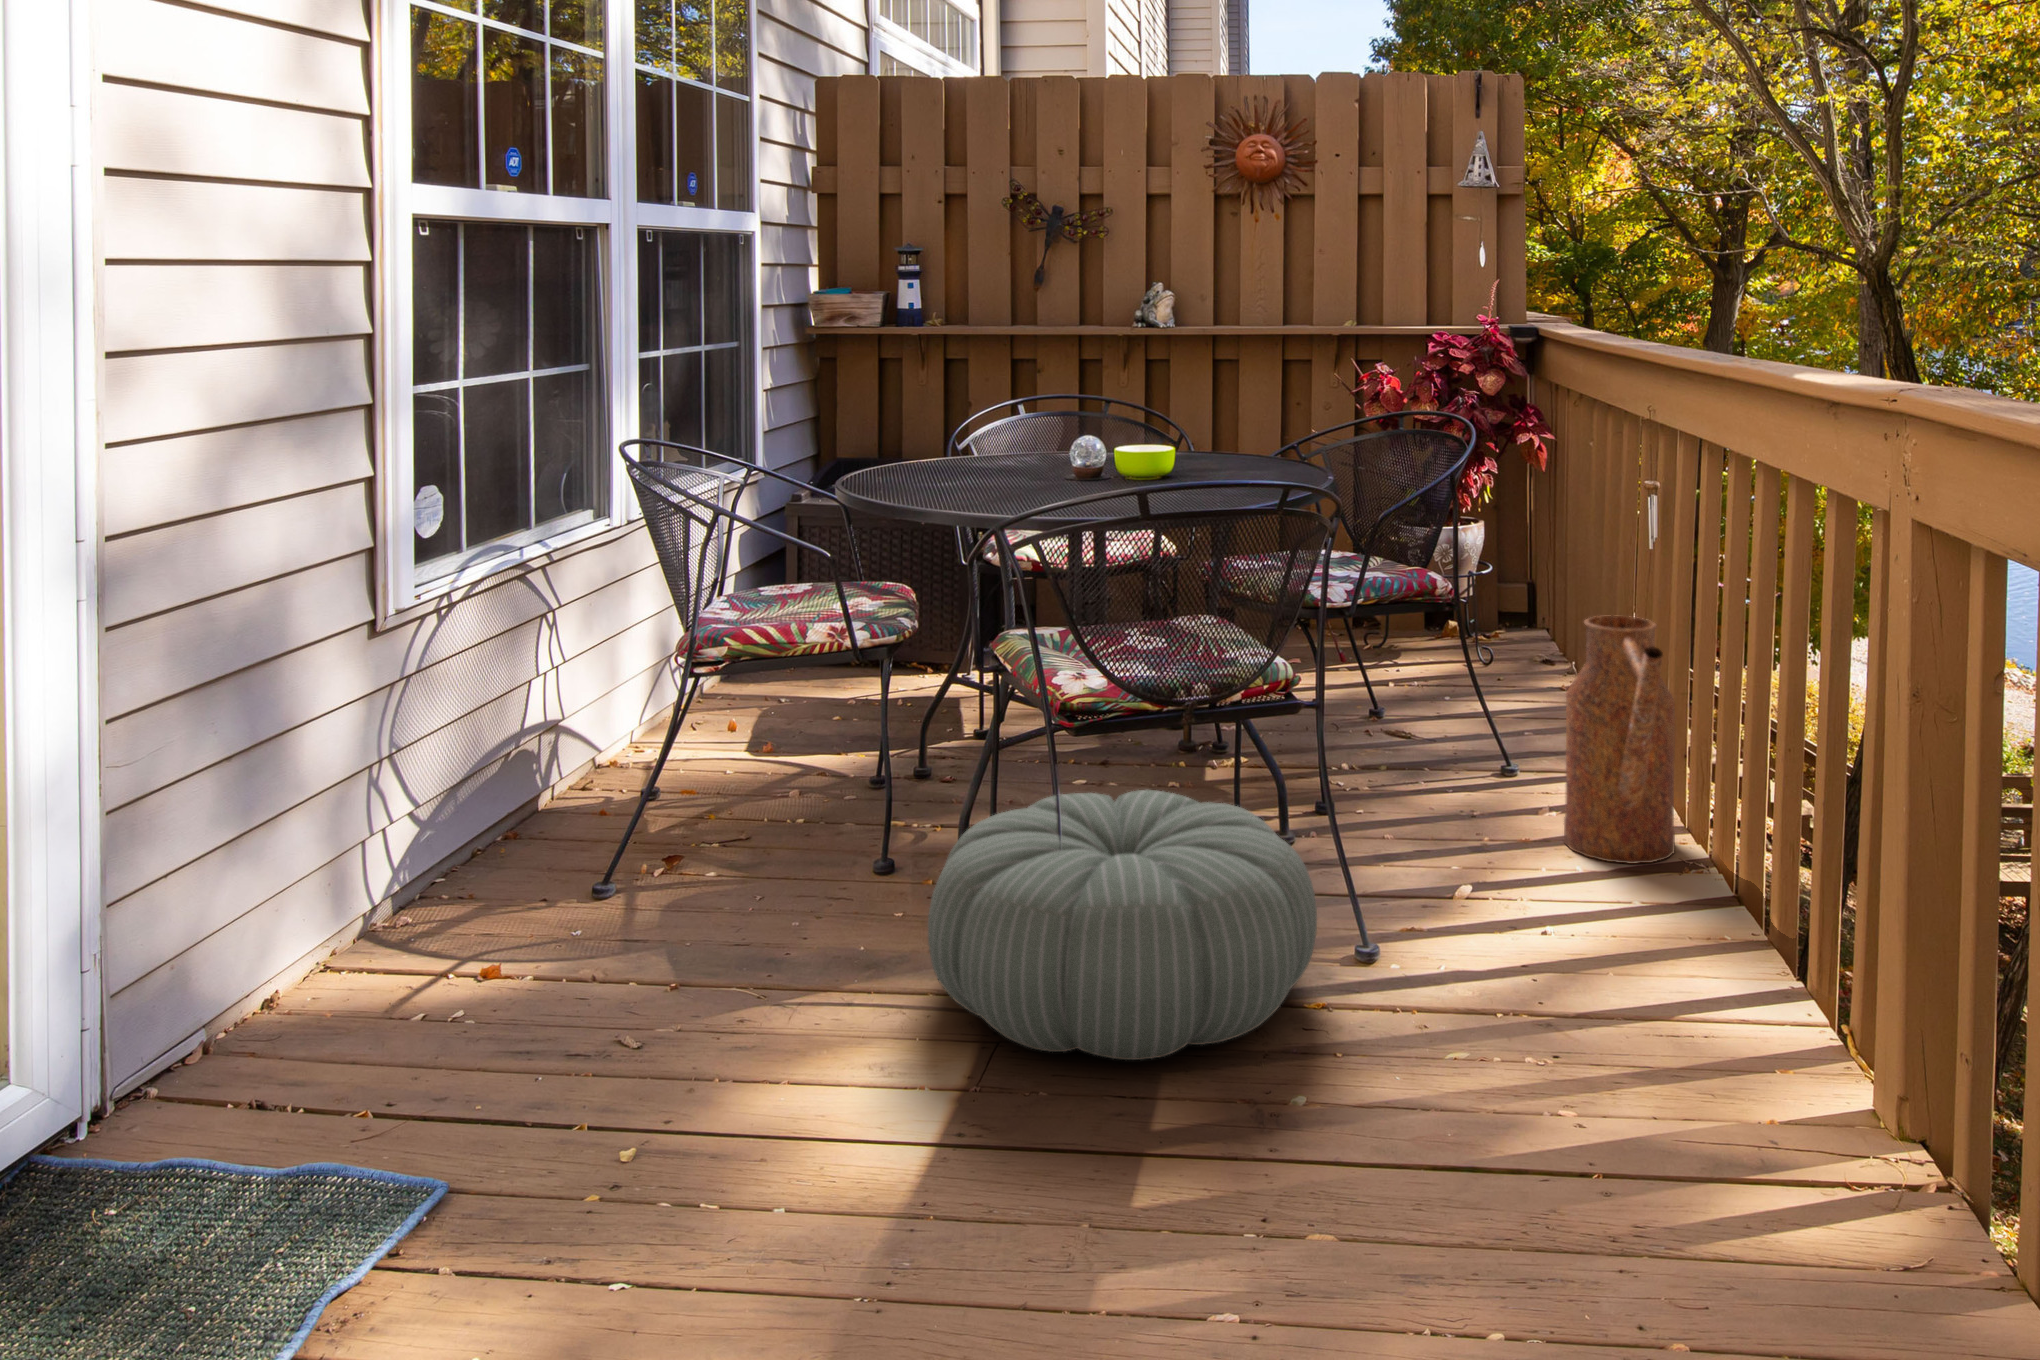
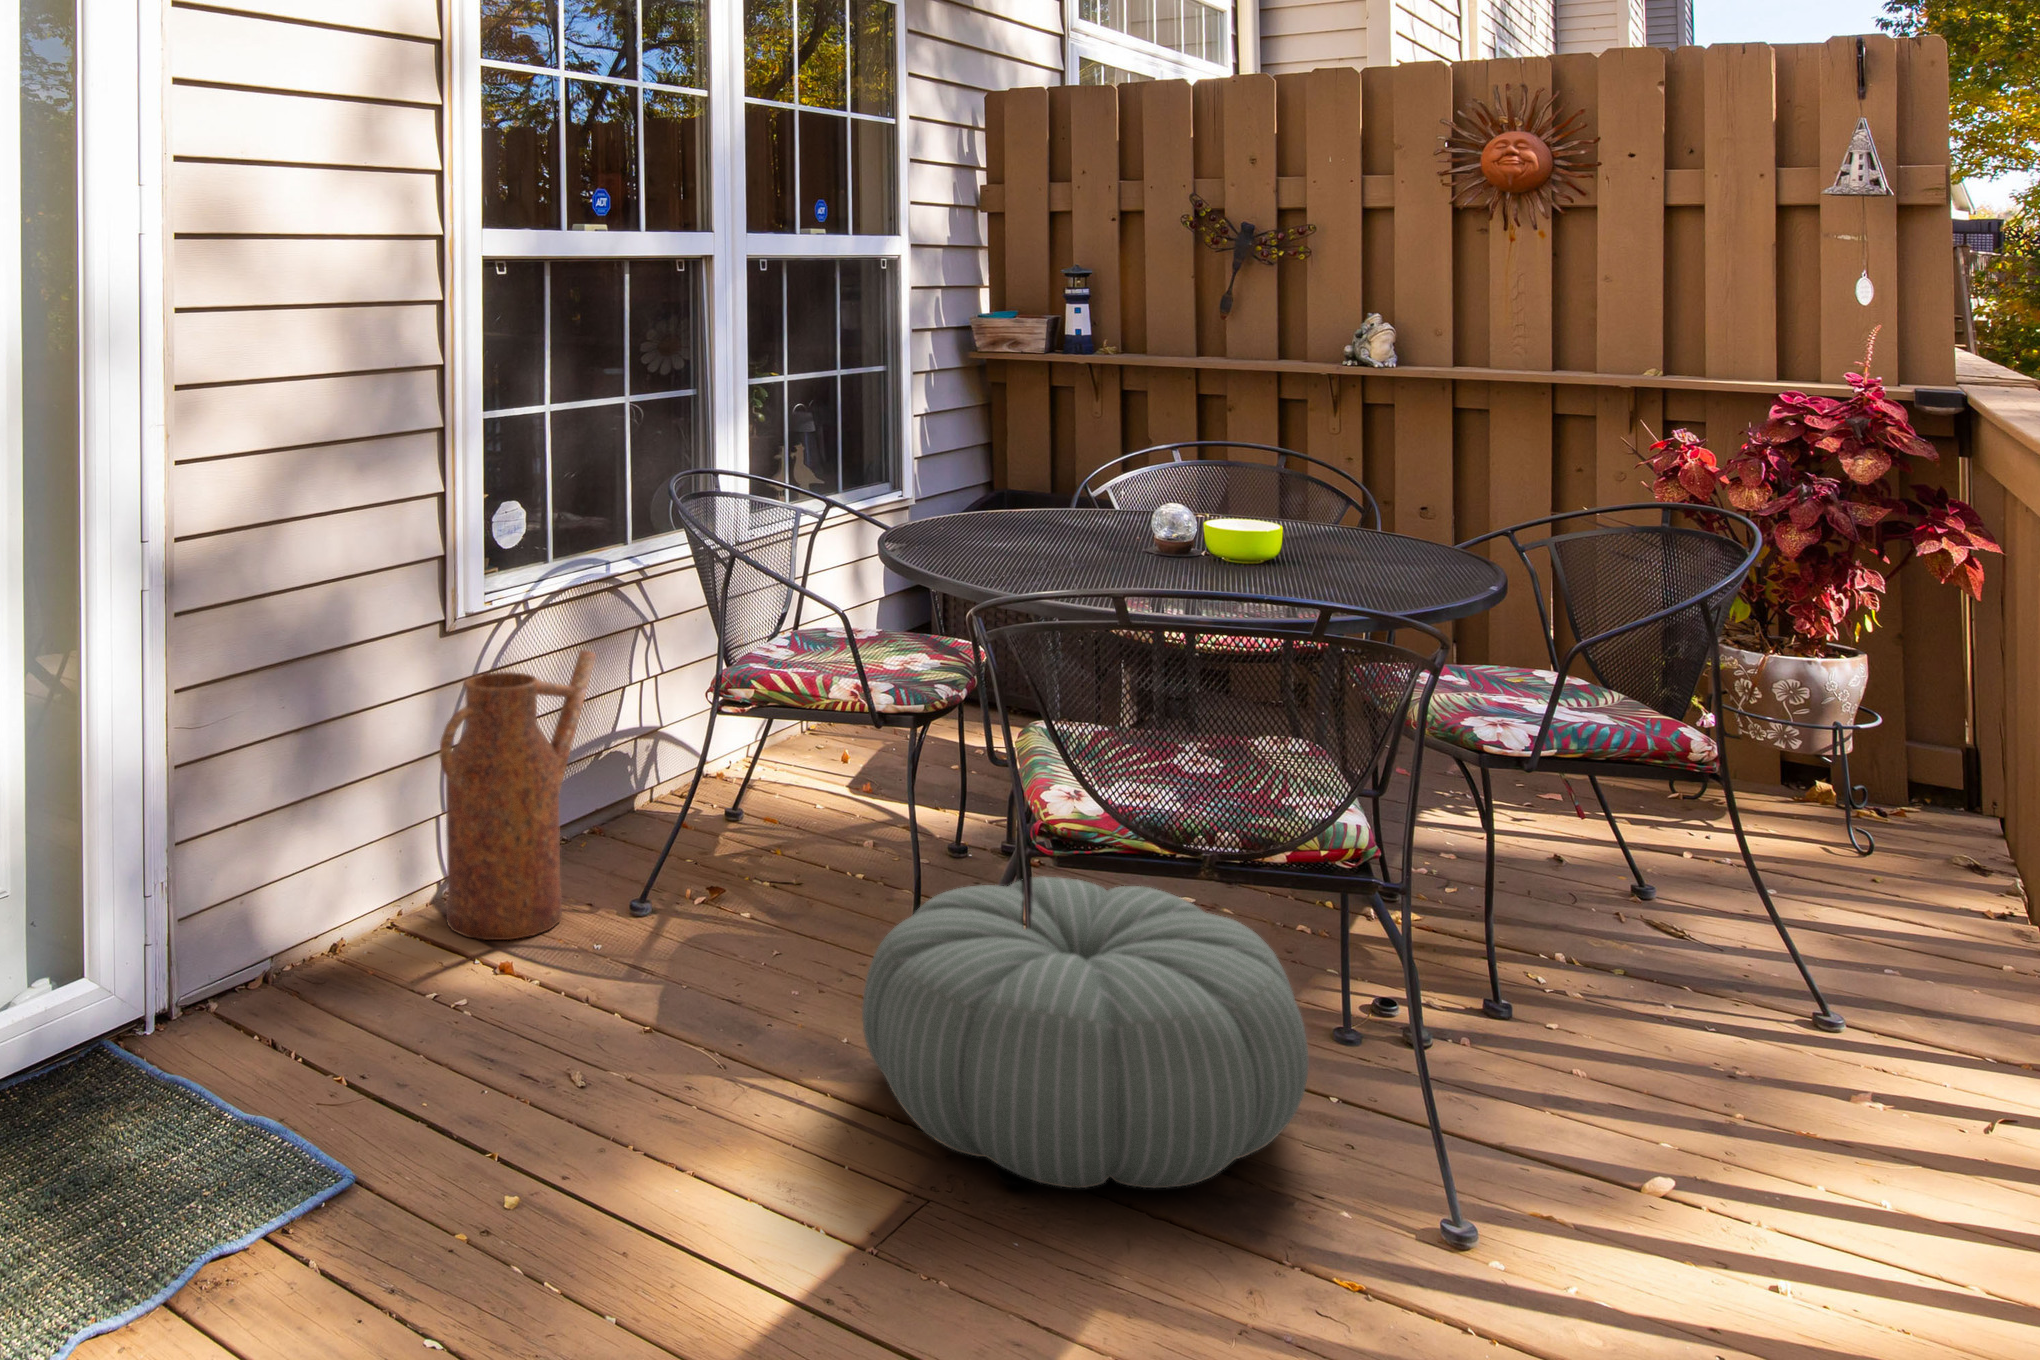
watering can: present [1564,615,1675,864] -> present [440,650,596,940]

